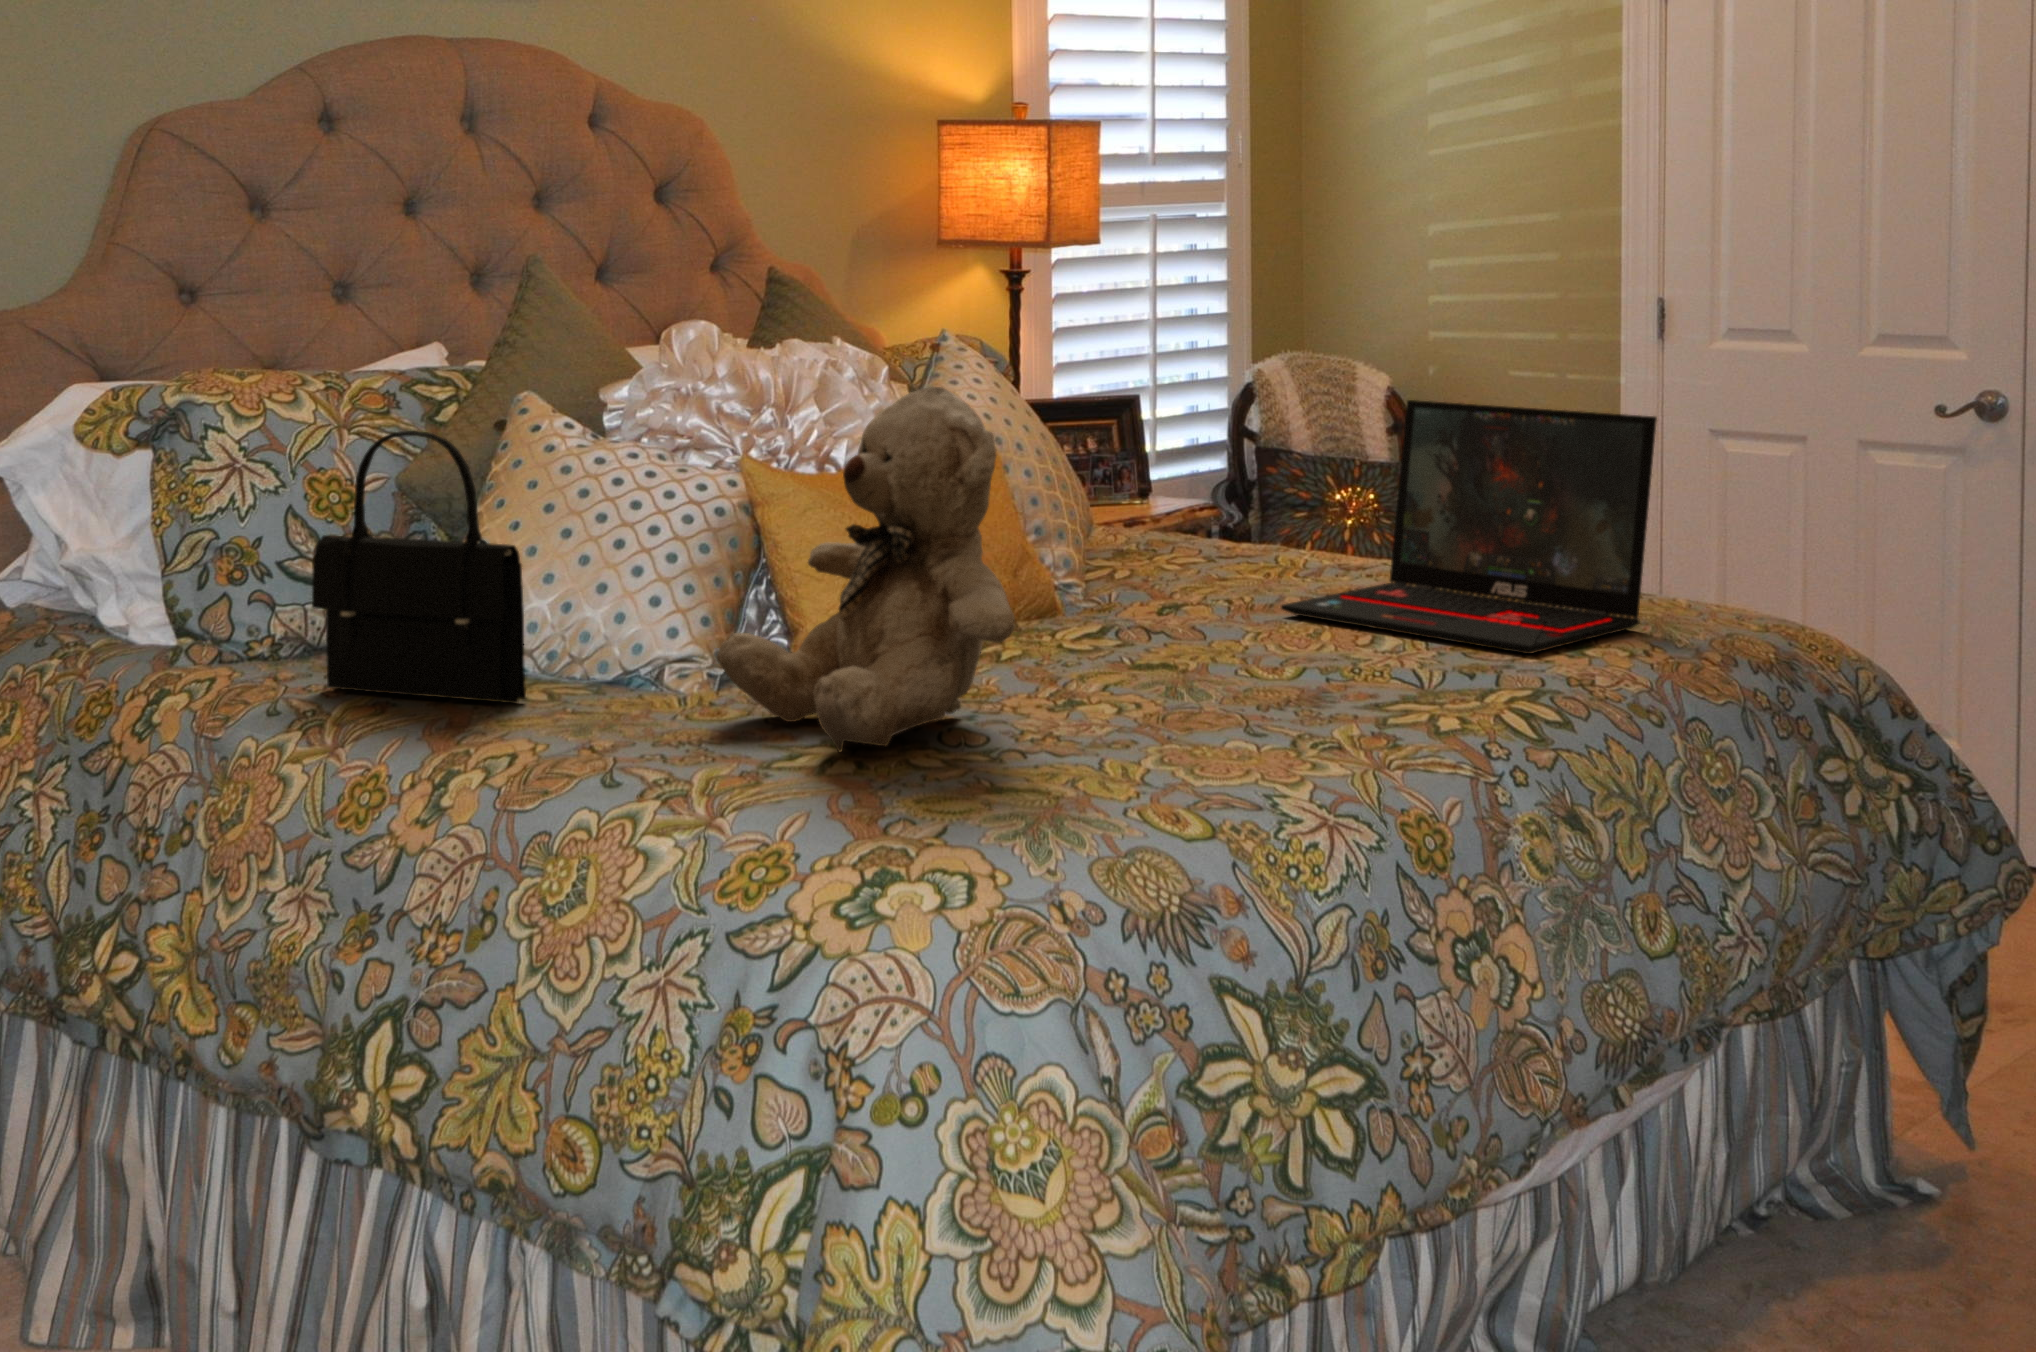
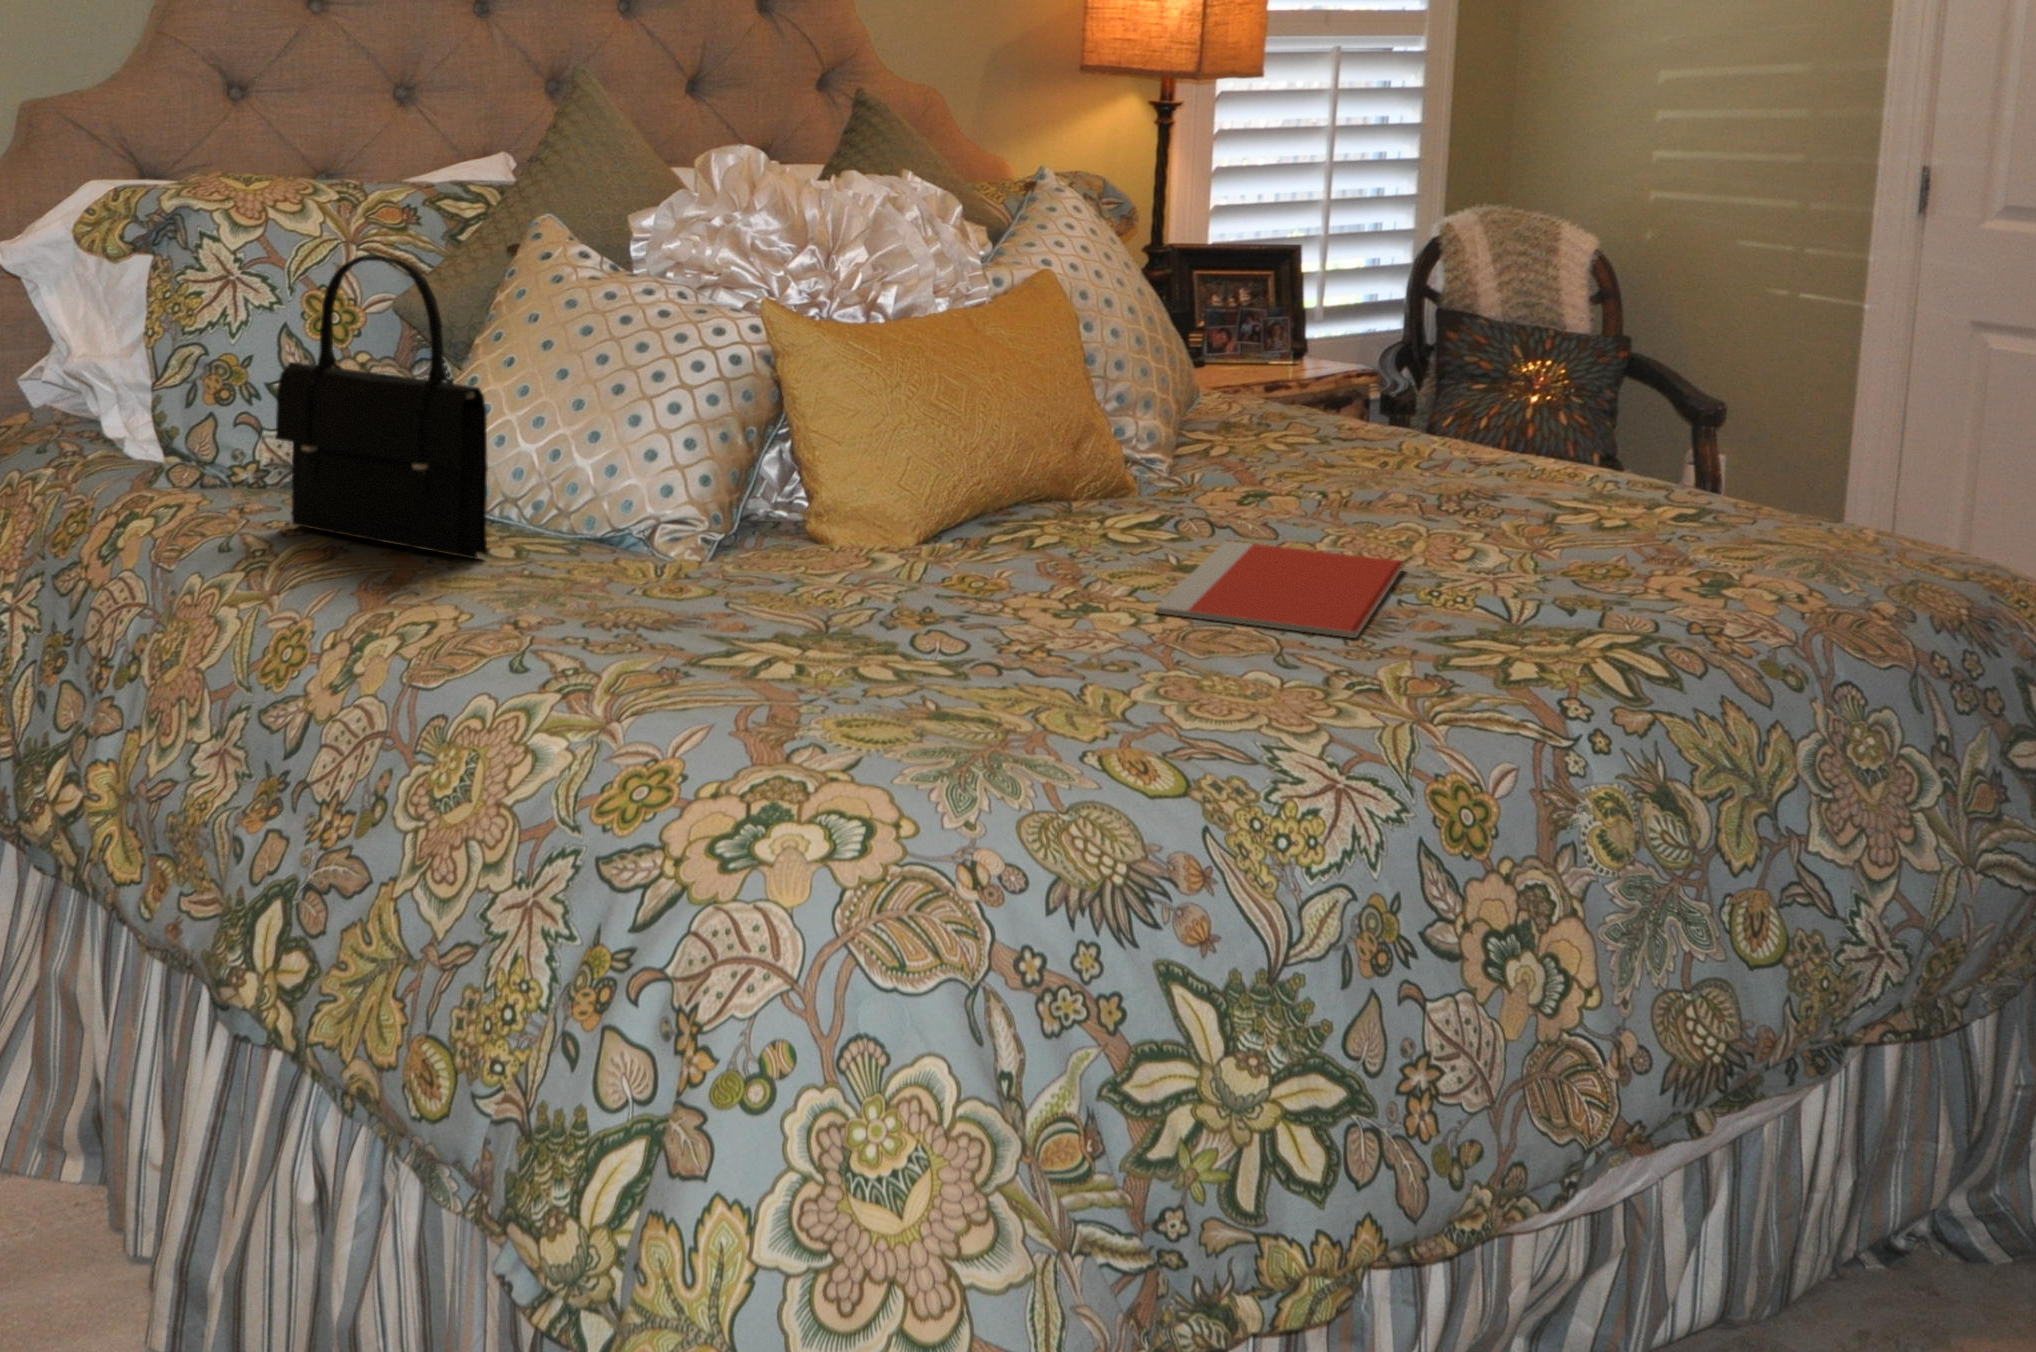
teddy bear: present [716,387,1015,752] -> none [679,239,1000,649]
laptop: present [1281,400,1657,654] -> none [1374,276,1849,589]
notebook: none [1133,642,1323,708] -> present [1156,541,1405,638]

